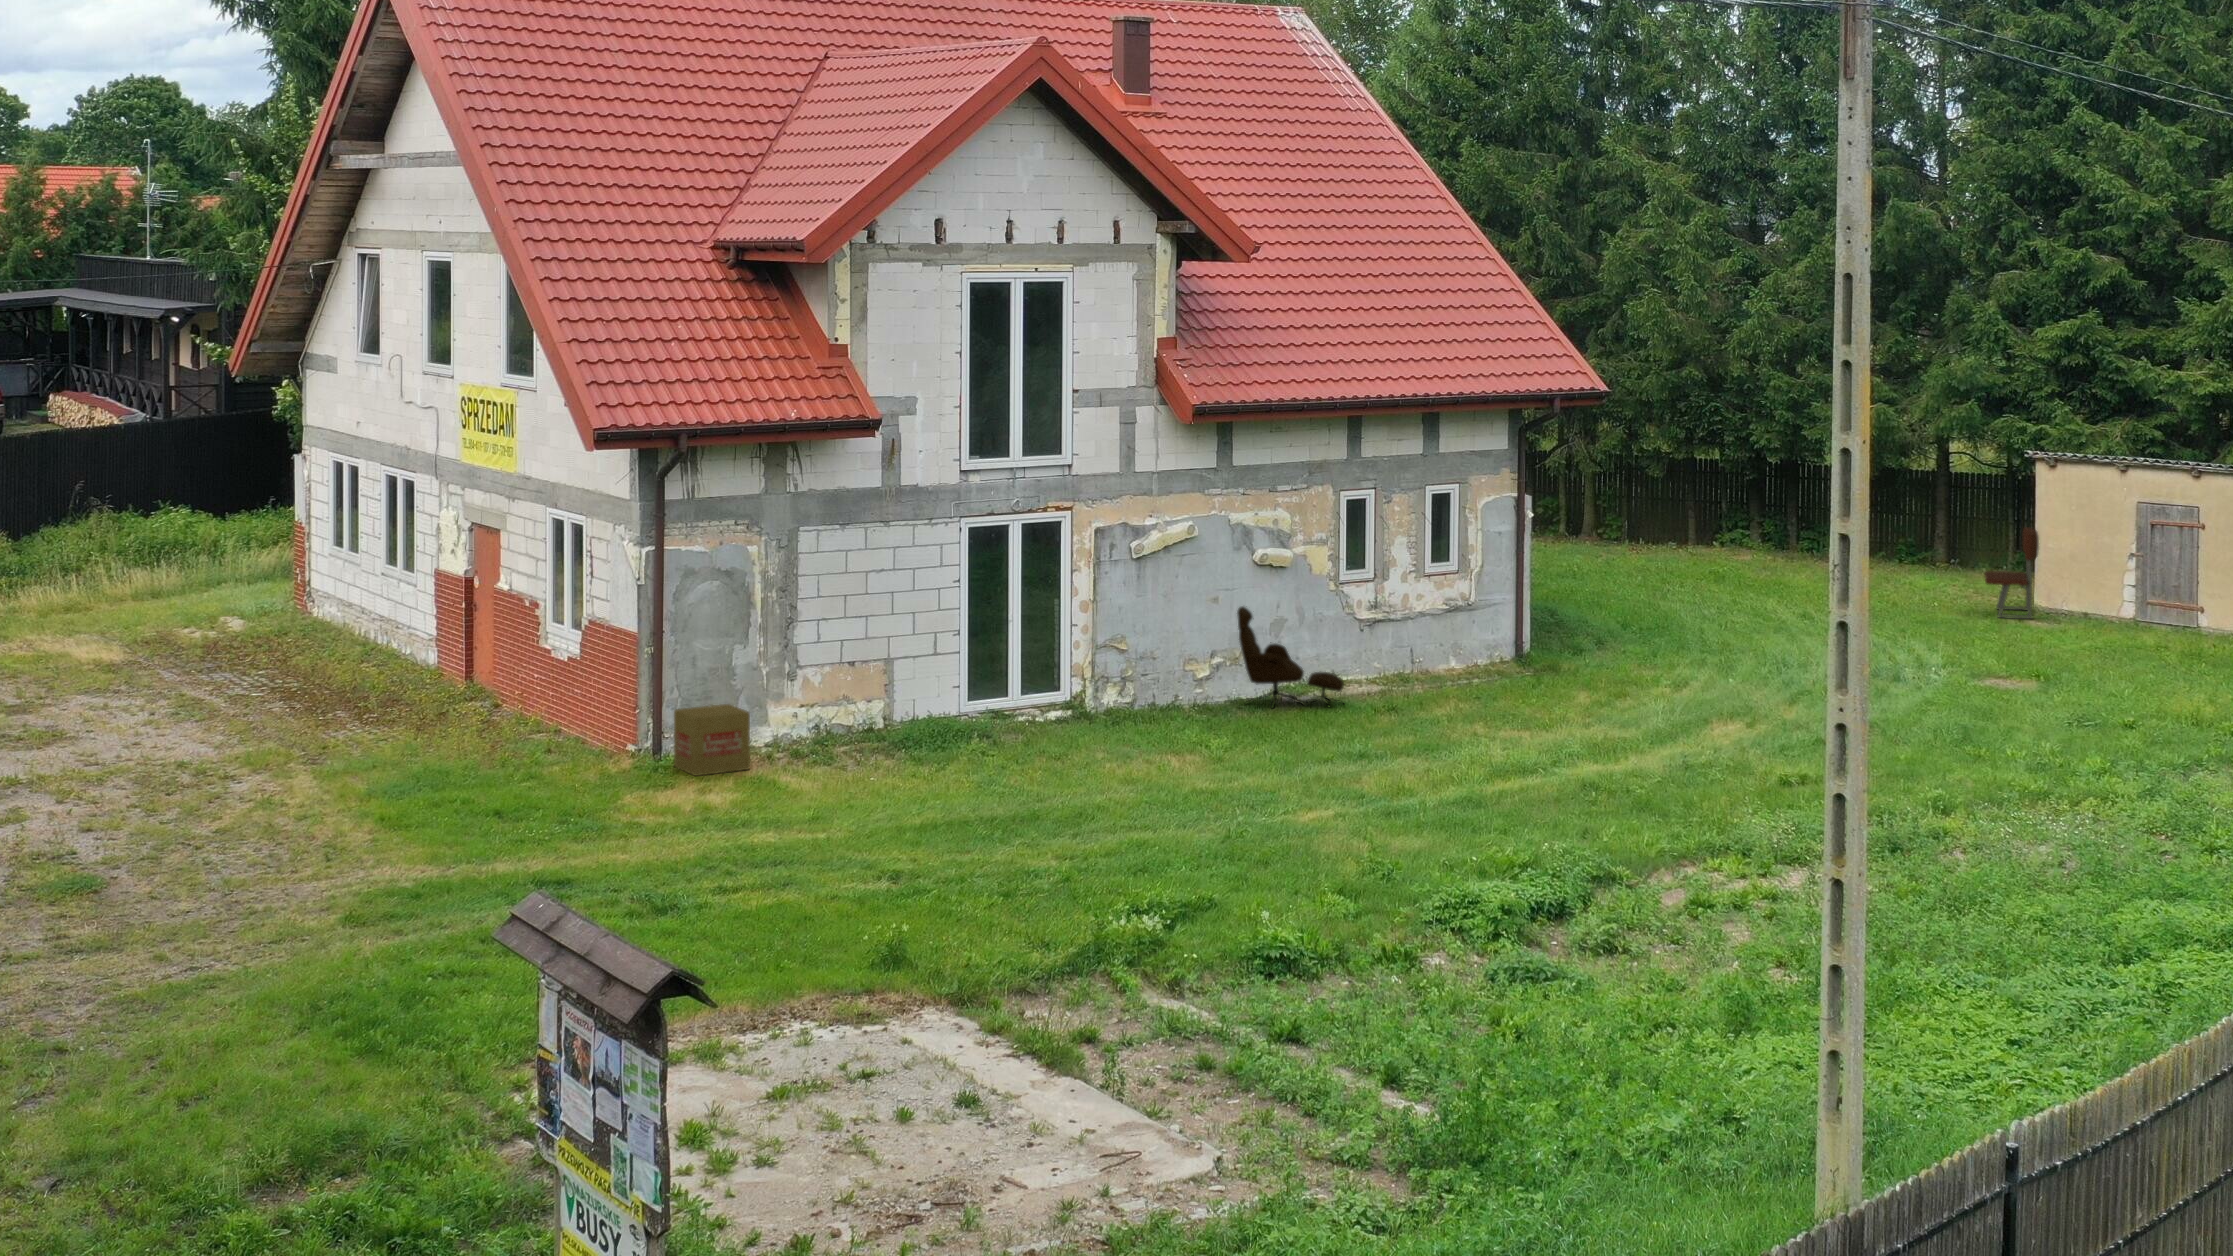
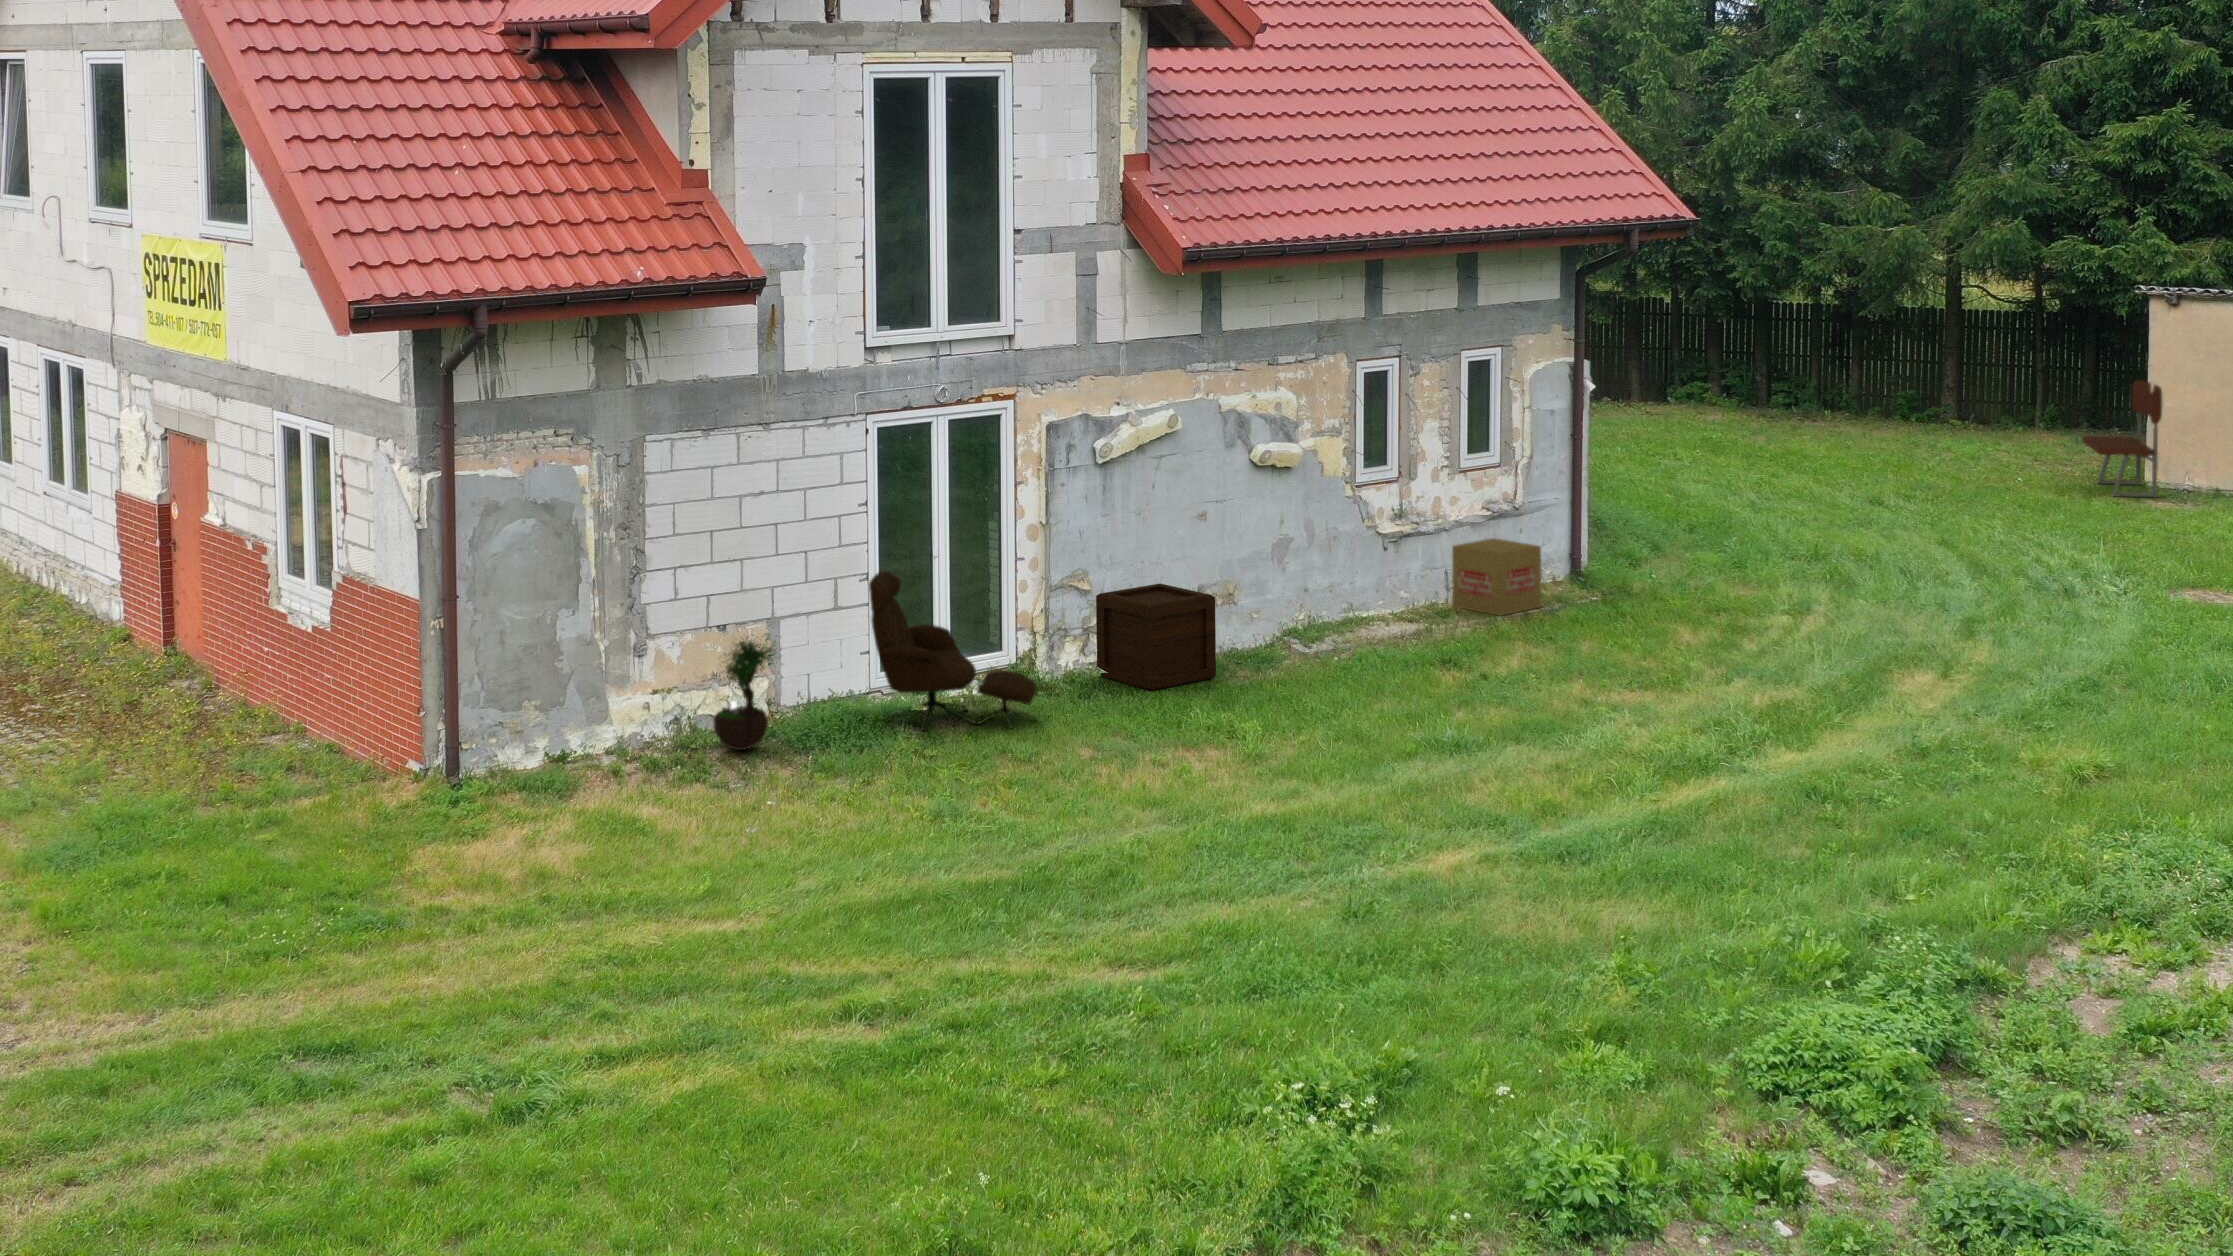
lounge chair: present [1237,607,1344,708] -> present [869,571,1037,731]
wooden crate: none [1132,648,1216,722] -> present [1096,584,1216,690]
potted tree: none [840,663,889,749] -> present [714,635,776,750]
cardboard box: present [674,704,750,776] -> present [1452,538,1541,616]

